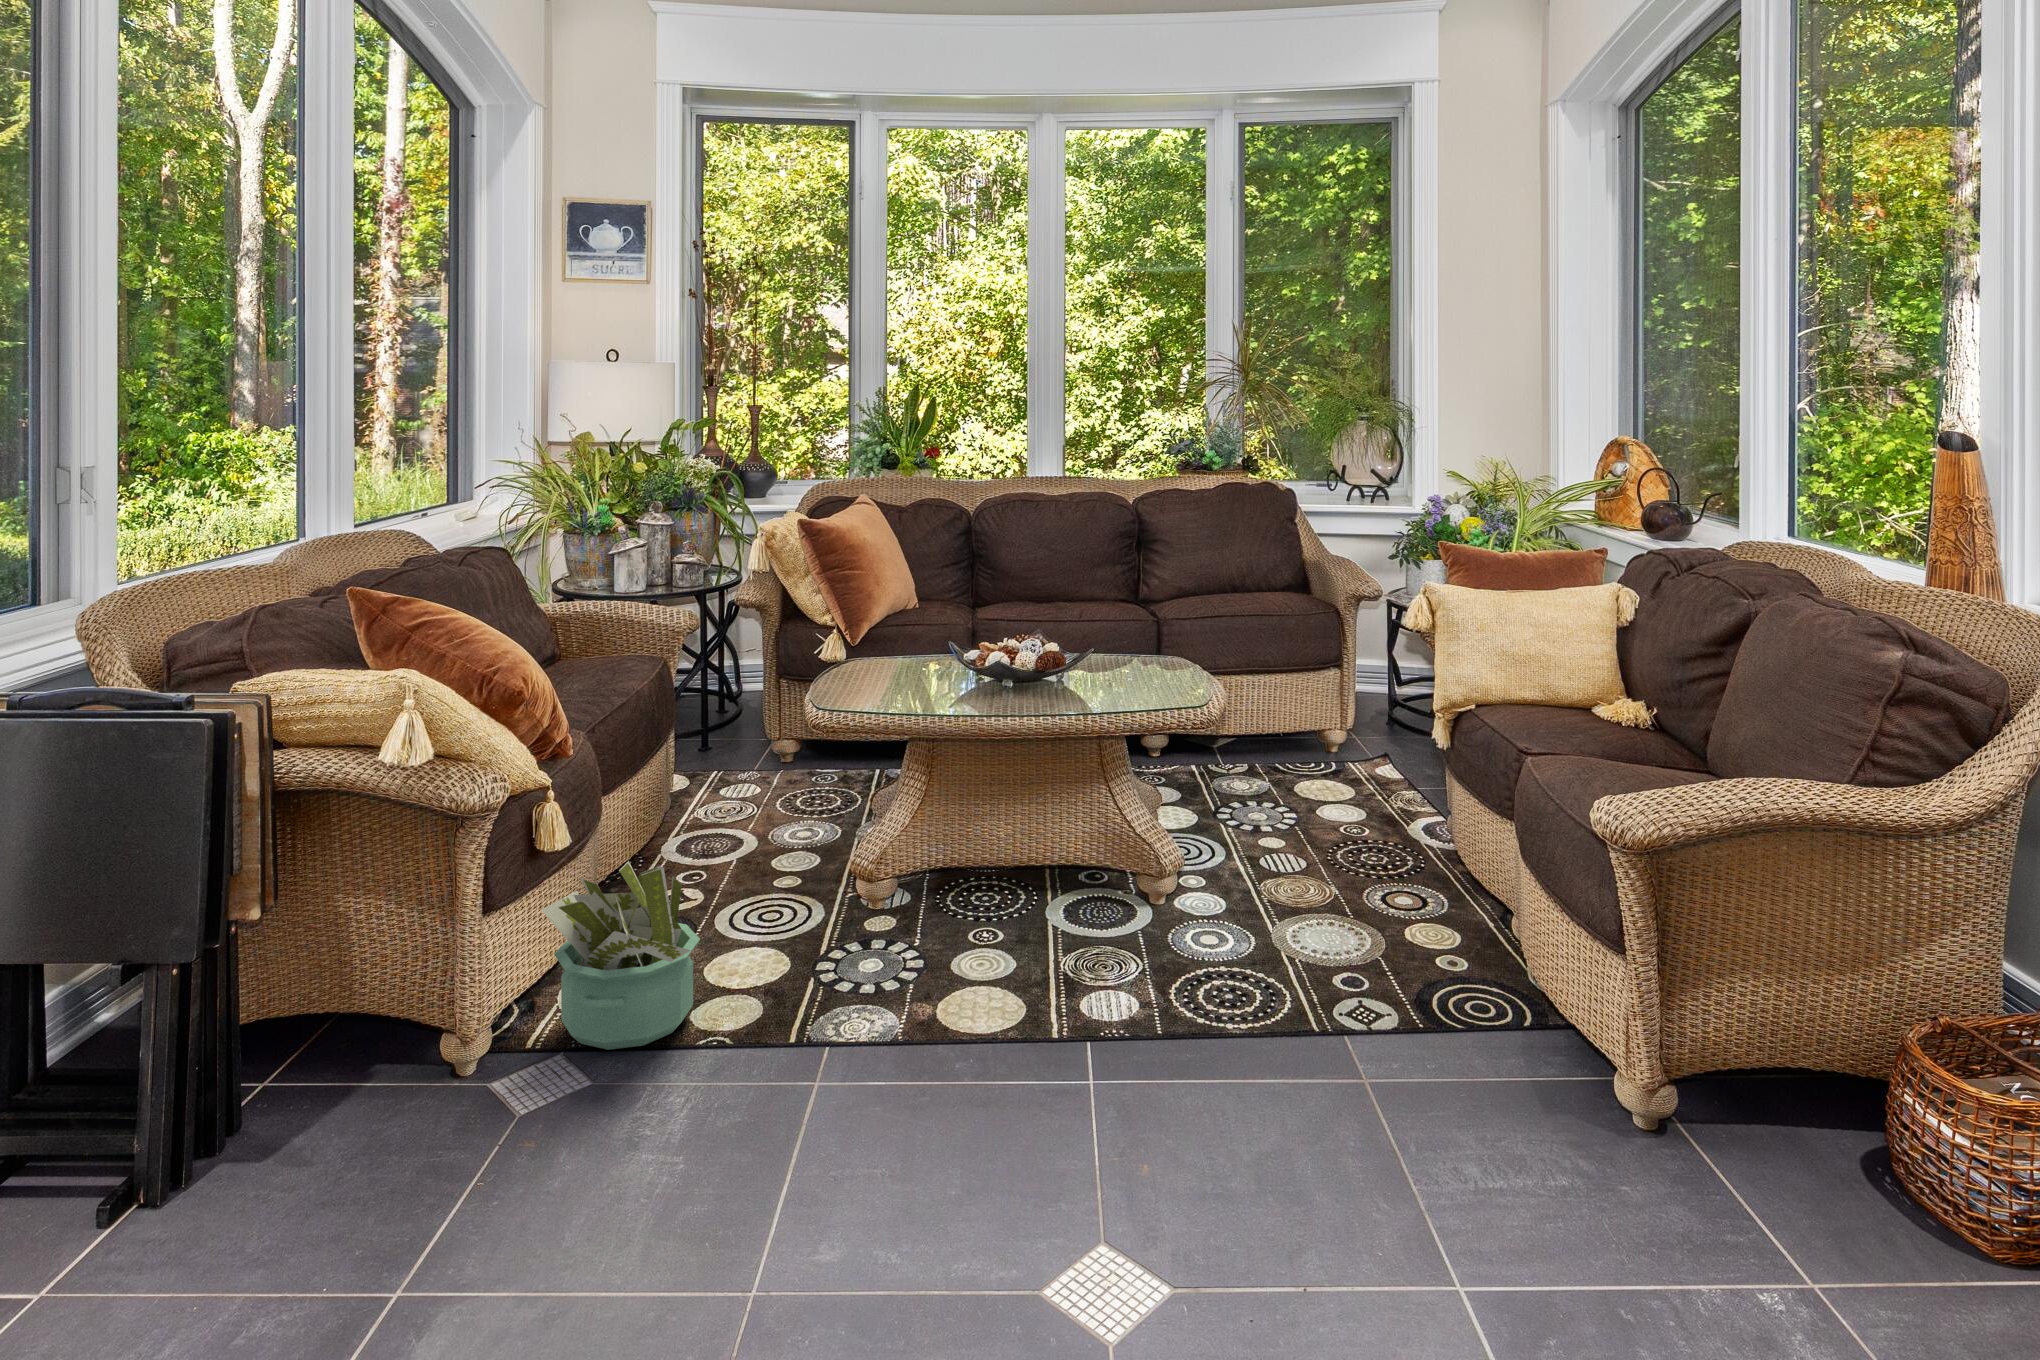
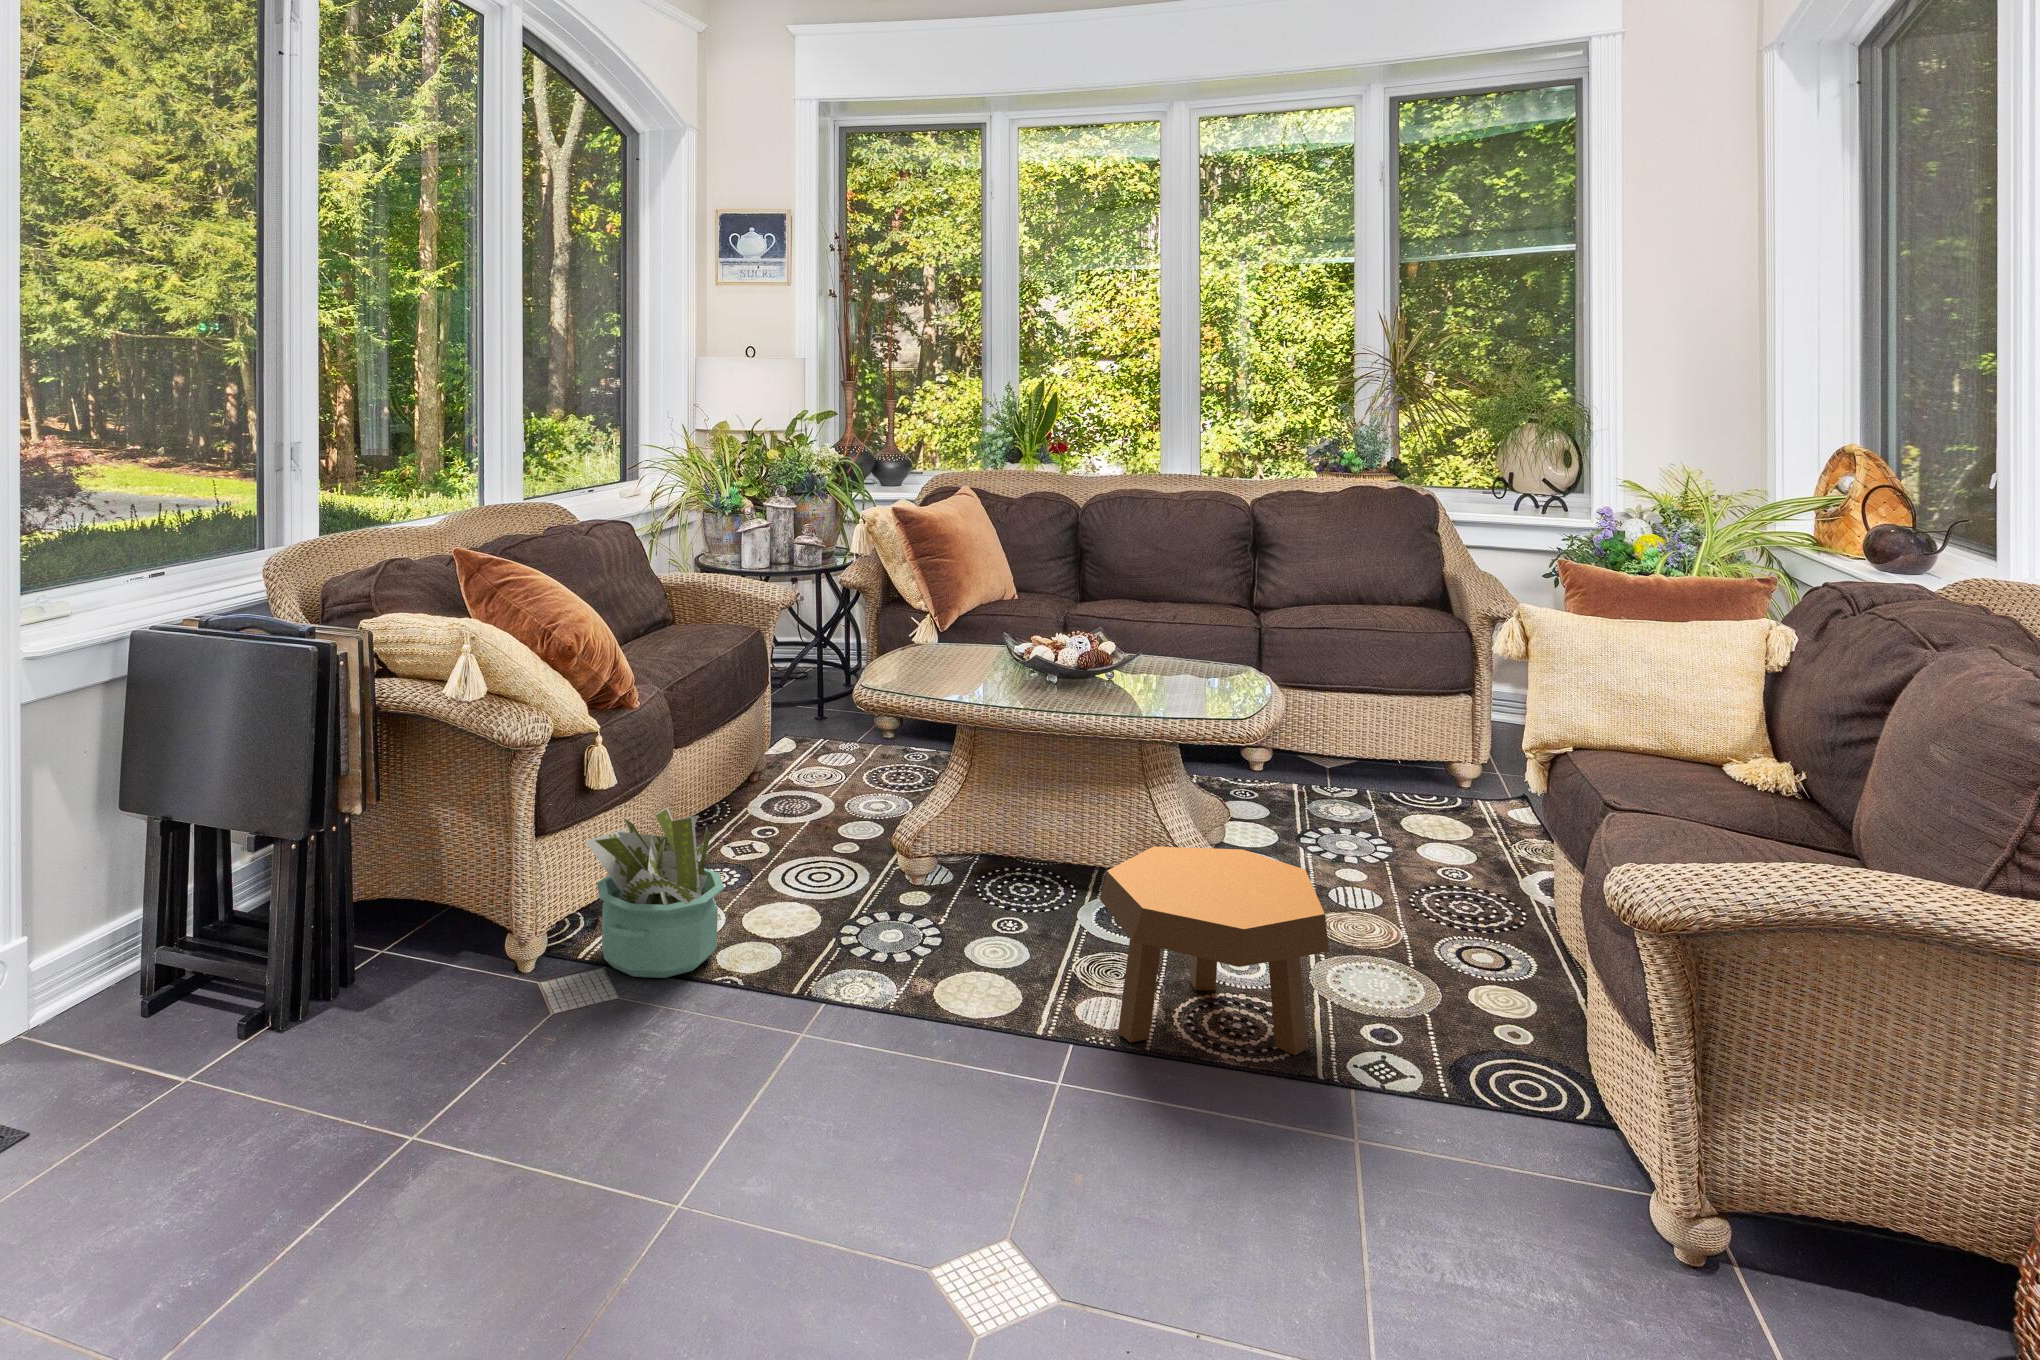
footstool: none [1094,831,1317,1031] -> present [1100,847,1329,1055]

